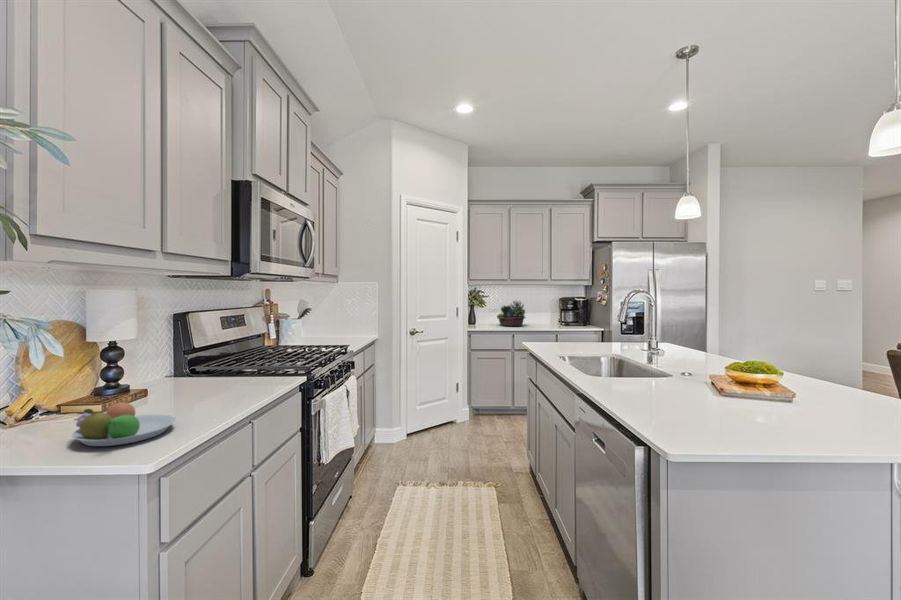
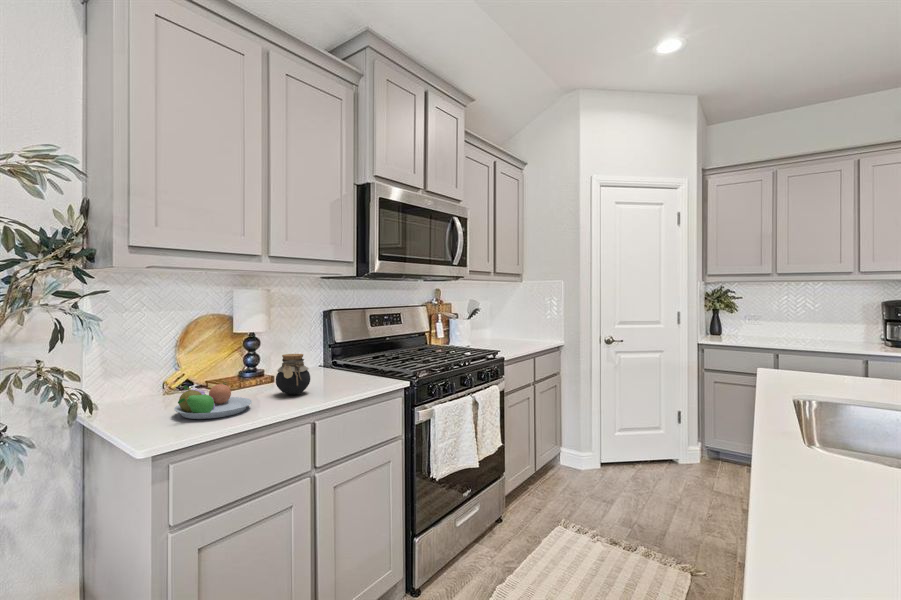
succulent planter: present [497,301,525,326] -> none [755,303,807,341]
jar: none [173,360,216,405] -> present [276,354,310,395]

